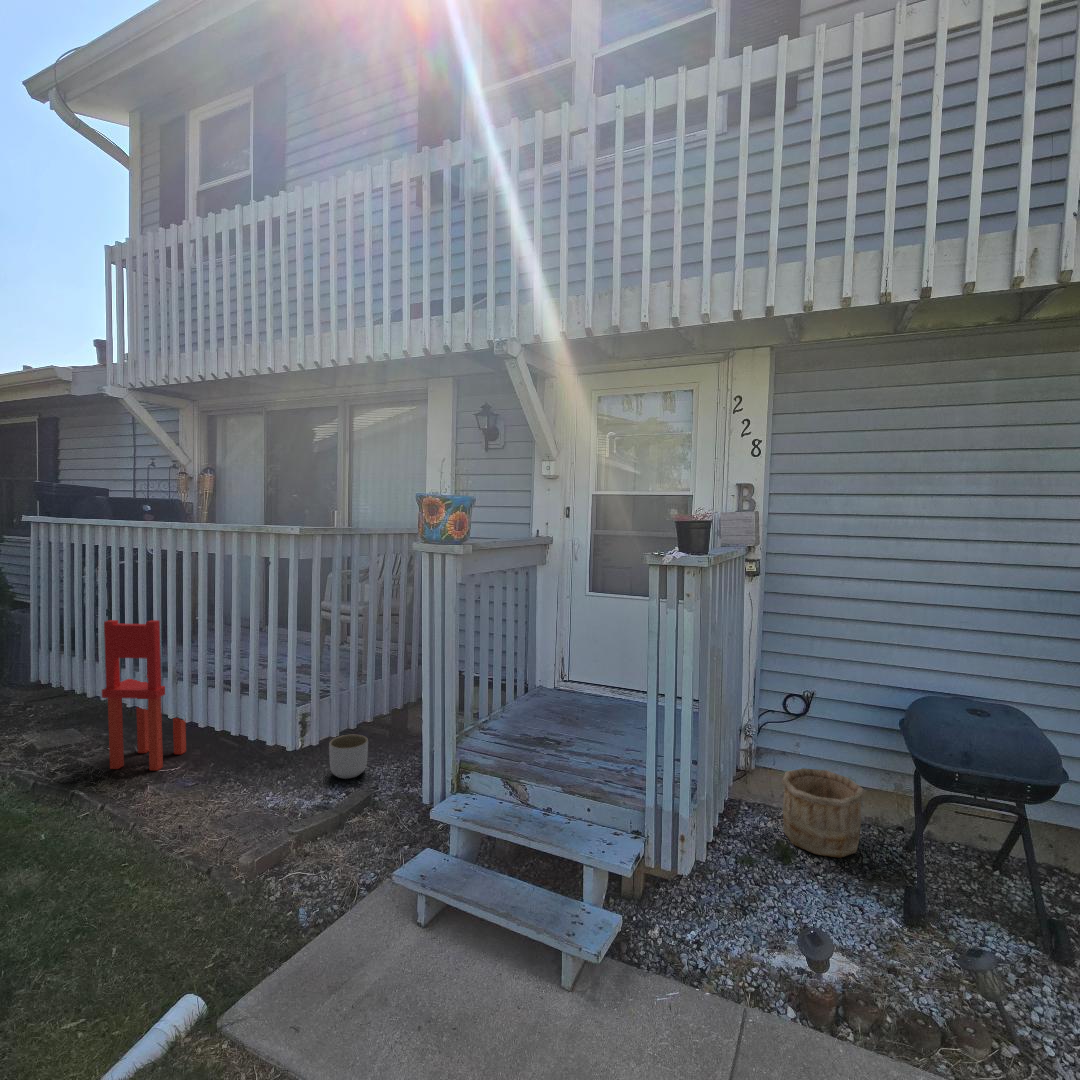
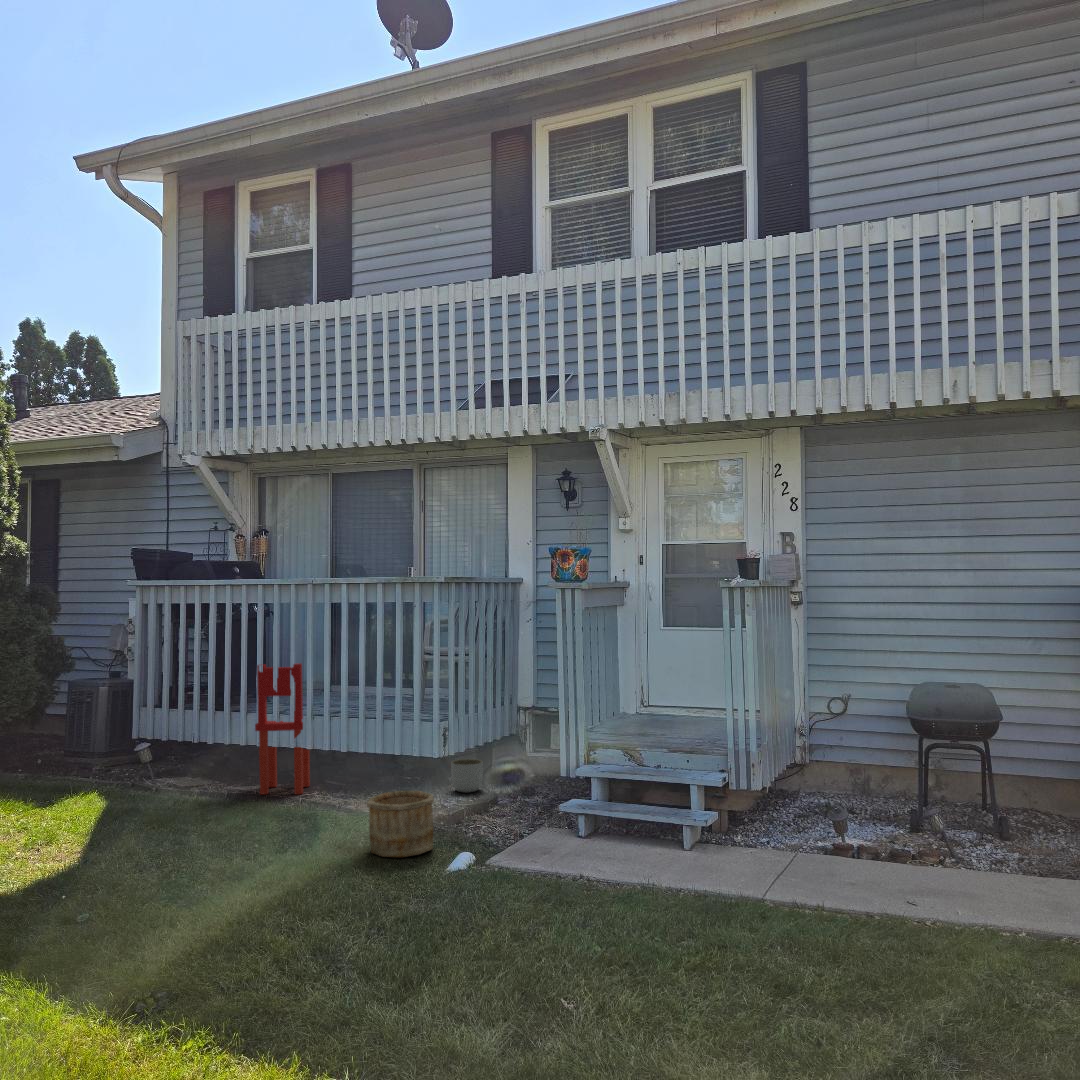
wooden bucket: present [782,768,864,858] -> present [367,791,434,857]

